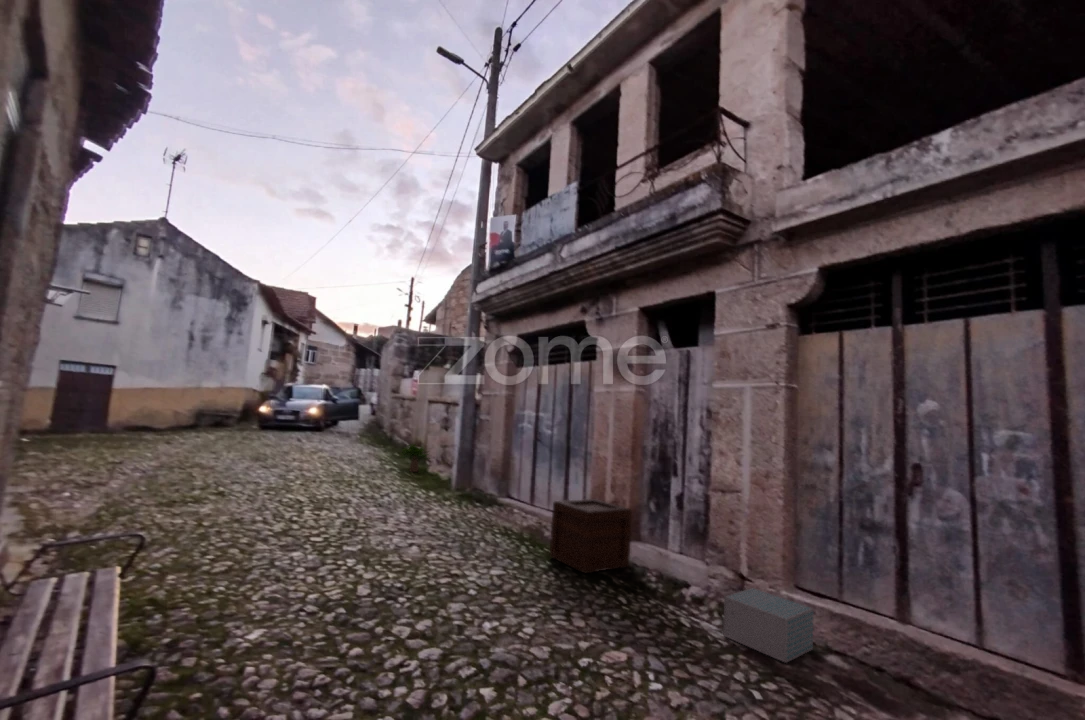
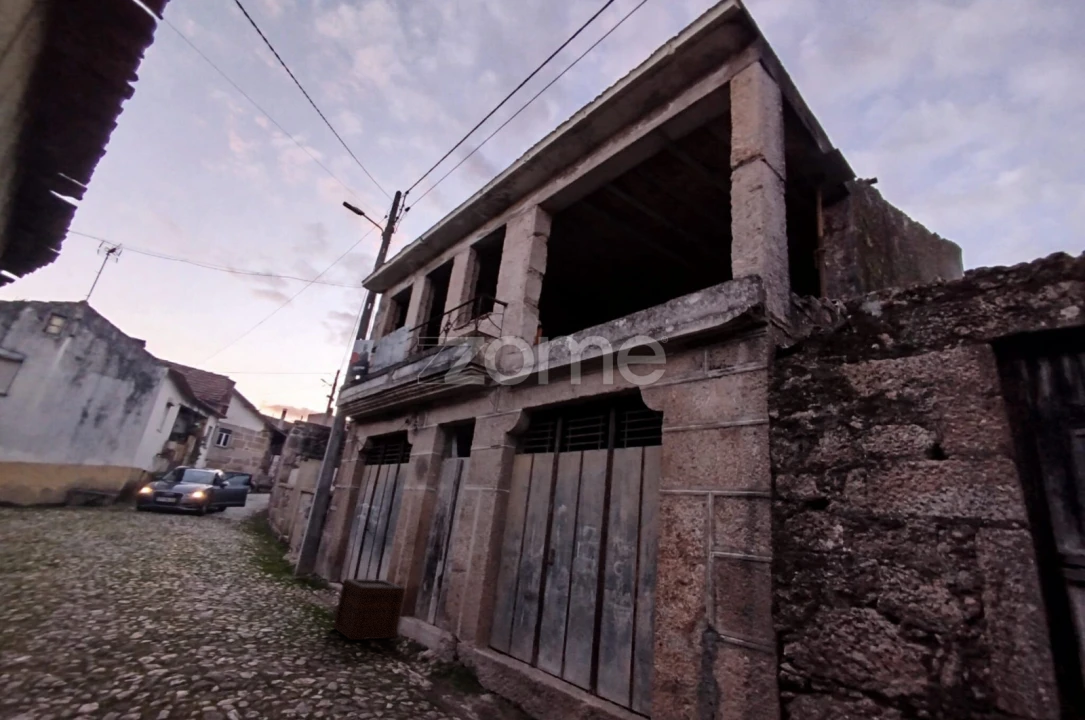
potted plant: present [401,444,430,472] -> none [255,529,290,558]
storage box: present [723,588,814,662] -> none [419,647,485,699]

